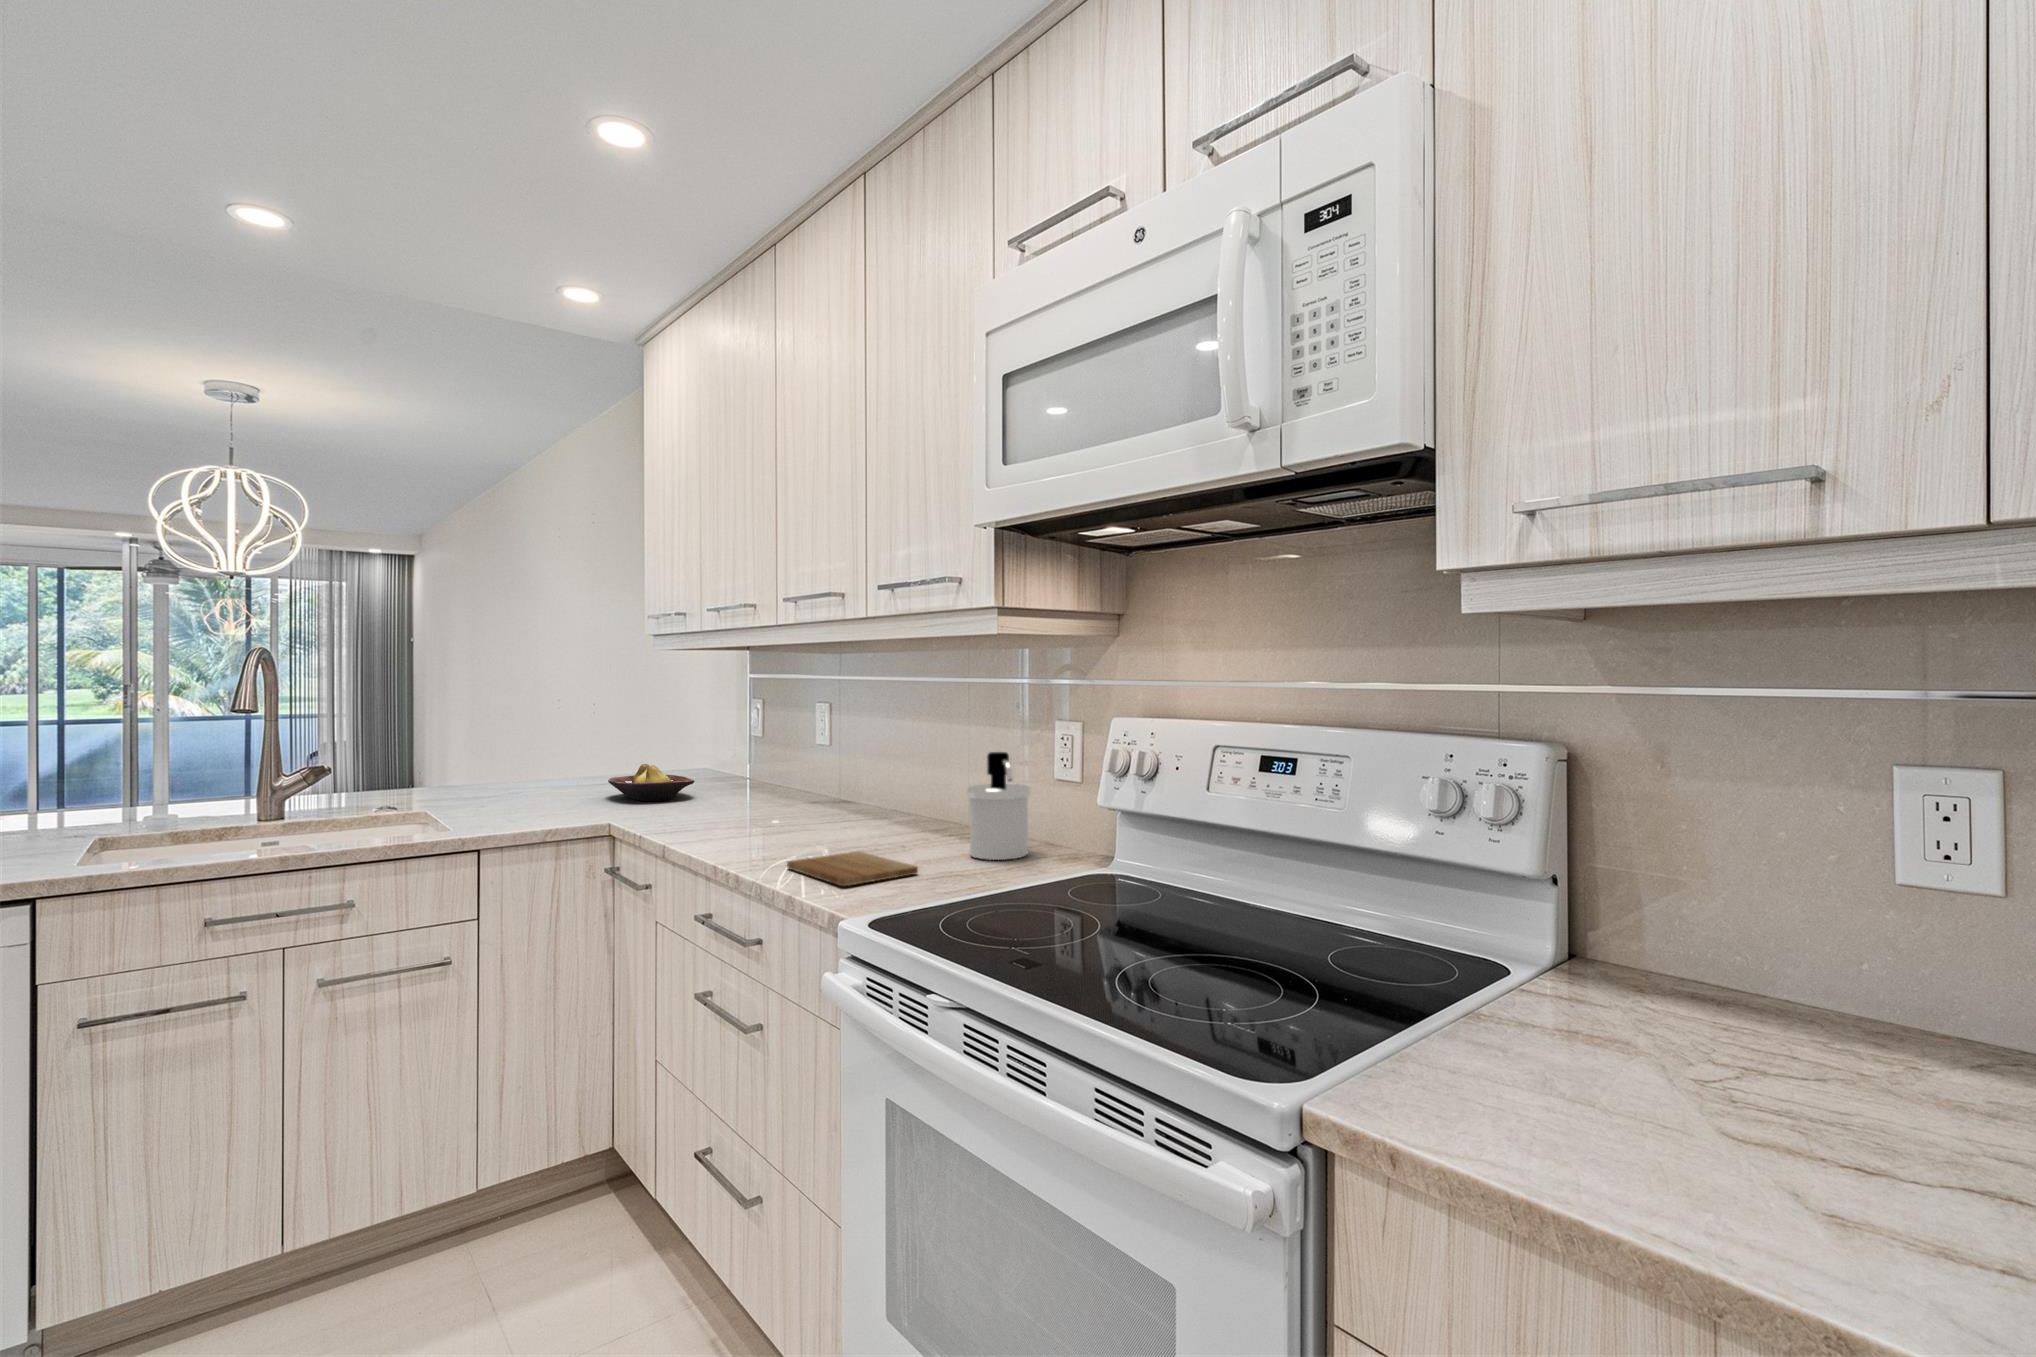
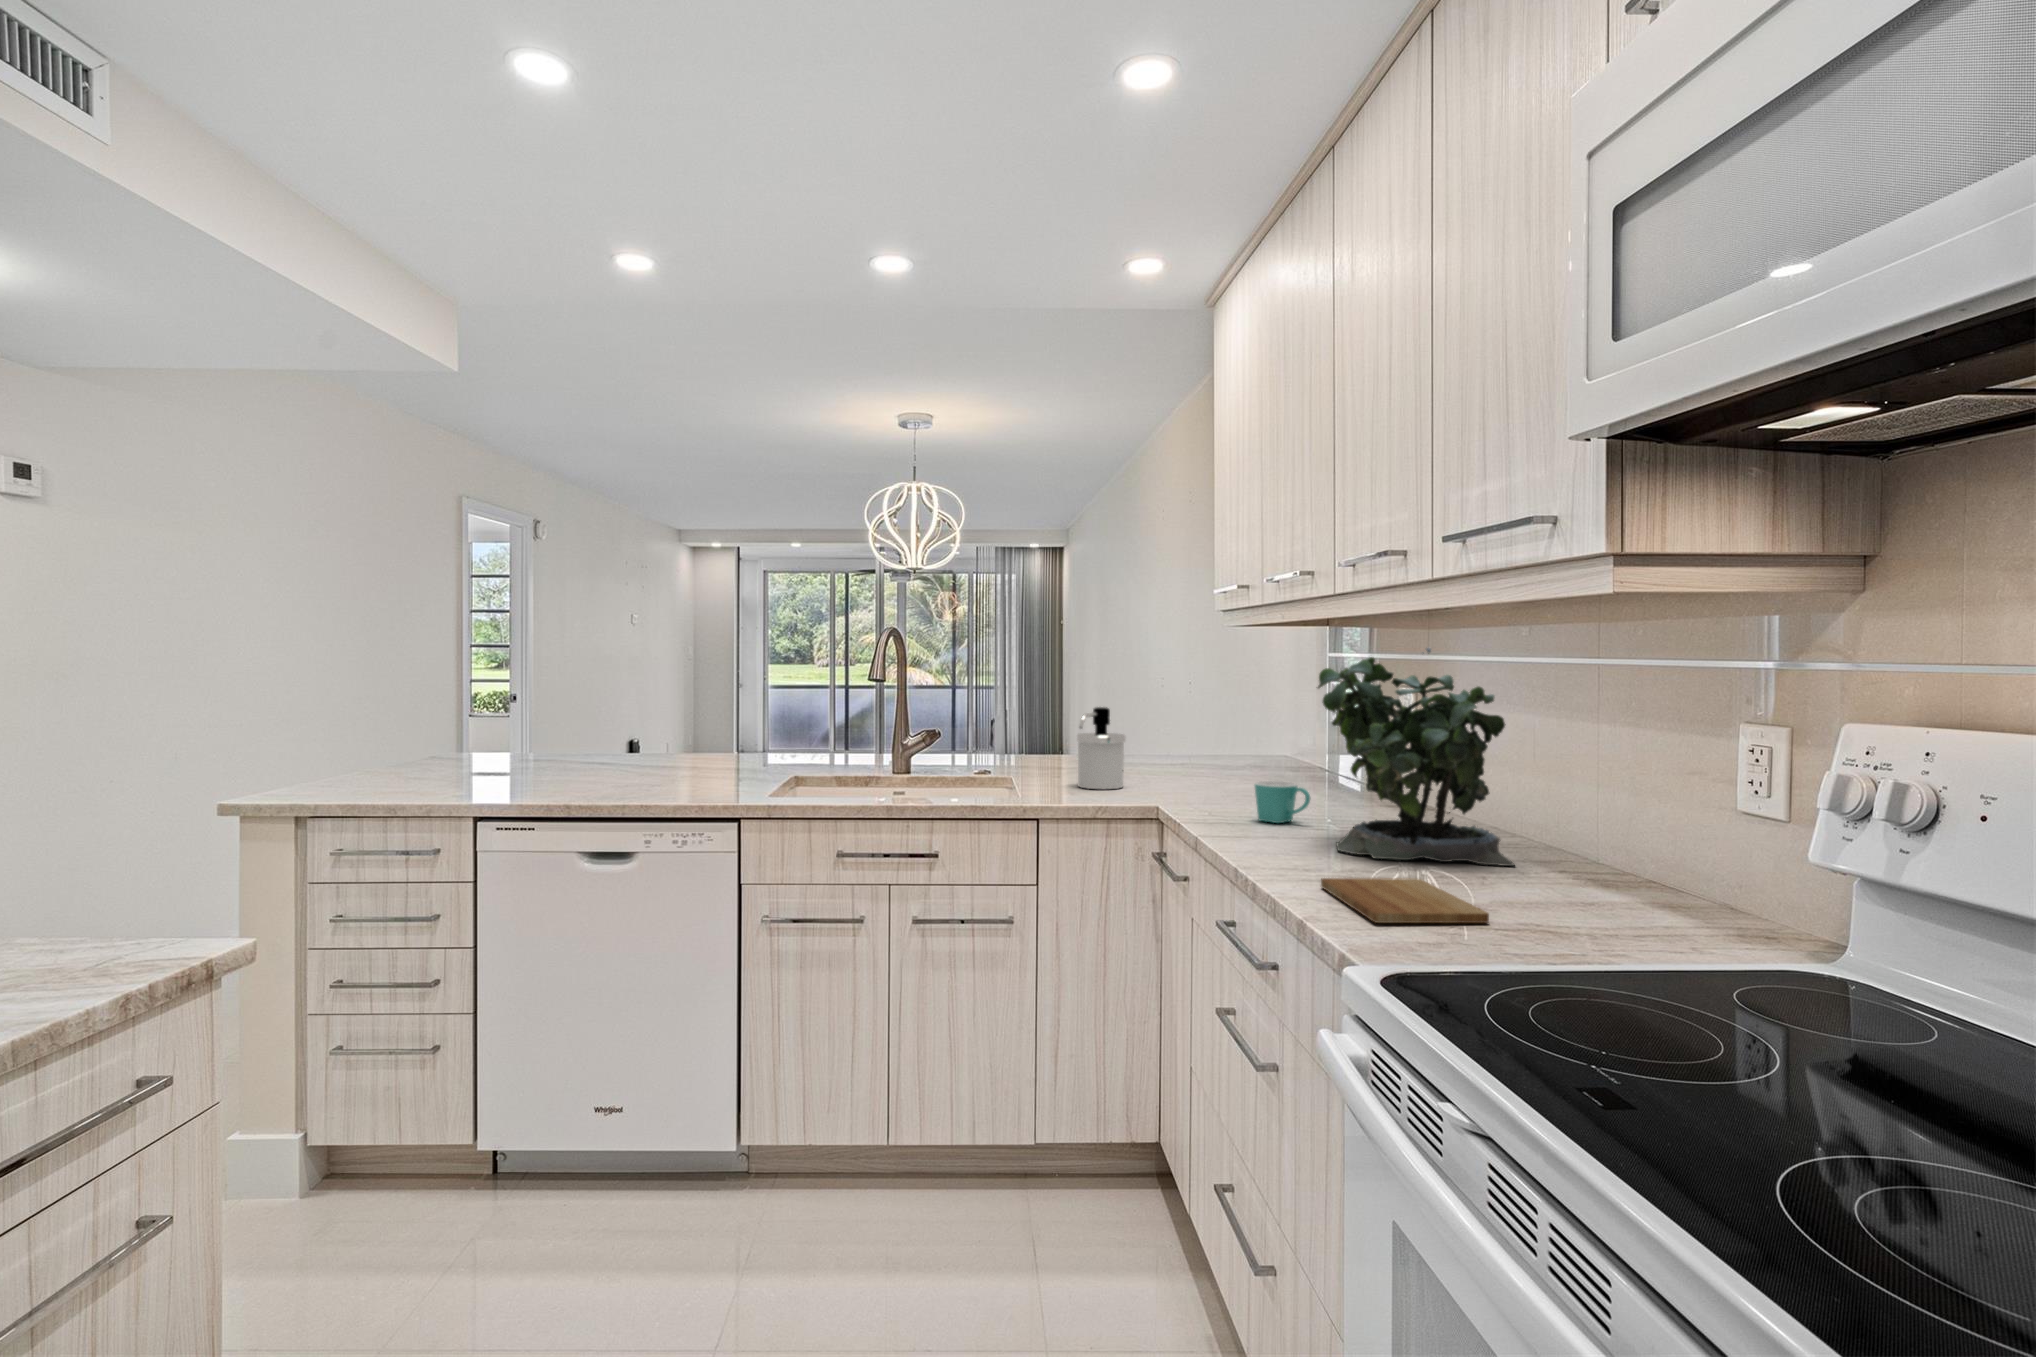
potted plant: none [763,682,913,843] -> present [1318,648,1514,866]
soap dispenser: present [967,752,1030,860] -> present [1077,707,1126,789]
fruit bowl: present [608,764,694,801] -> none [1171,735,1263,780]
mug: none [705,793,753,827] -> present [1254,781,1310,823]

